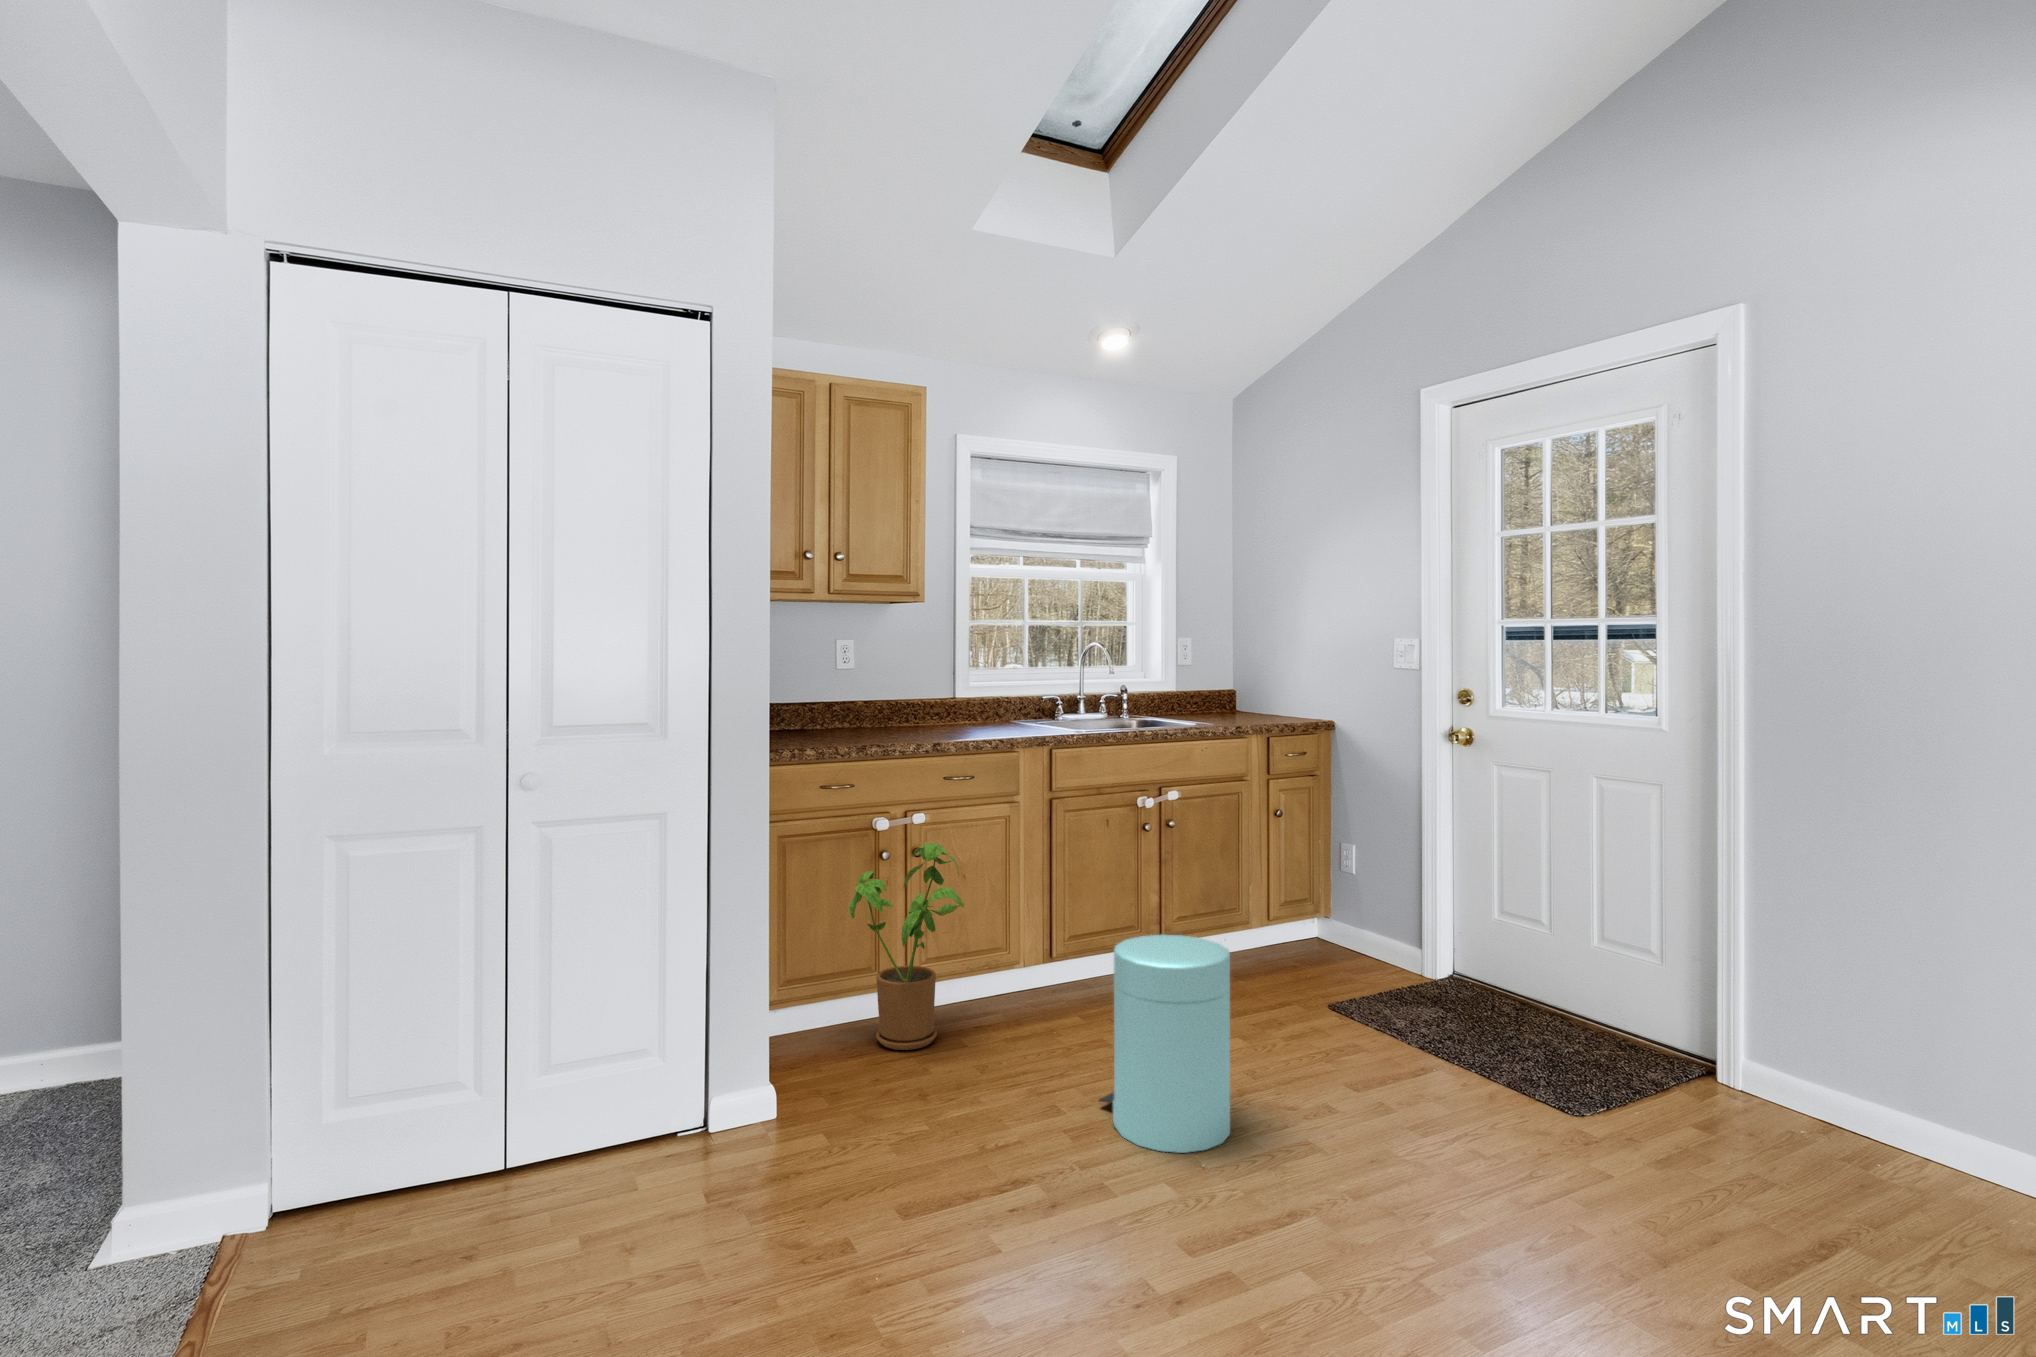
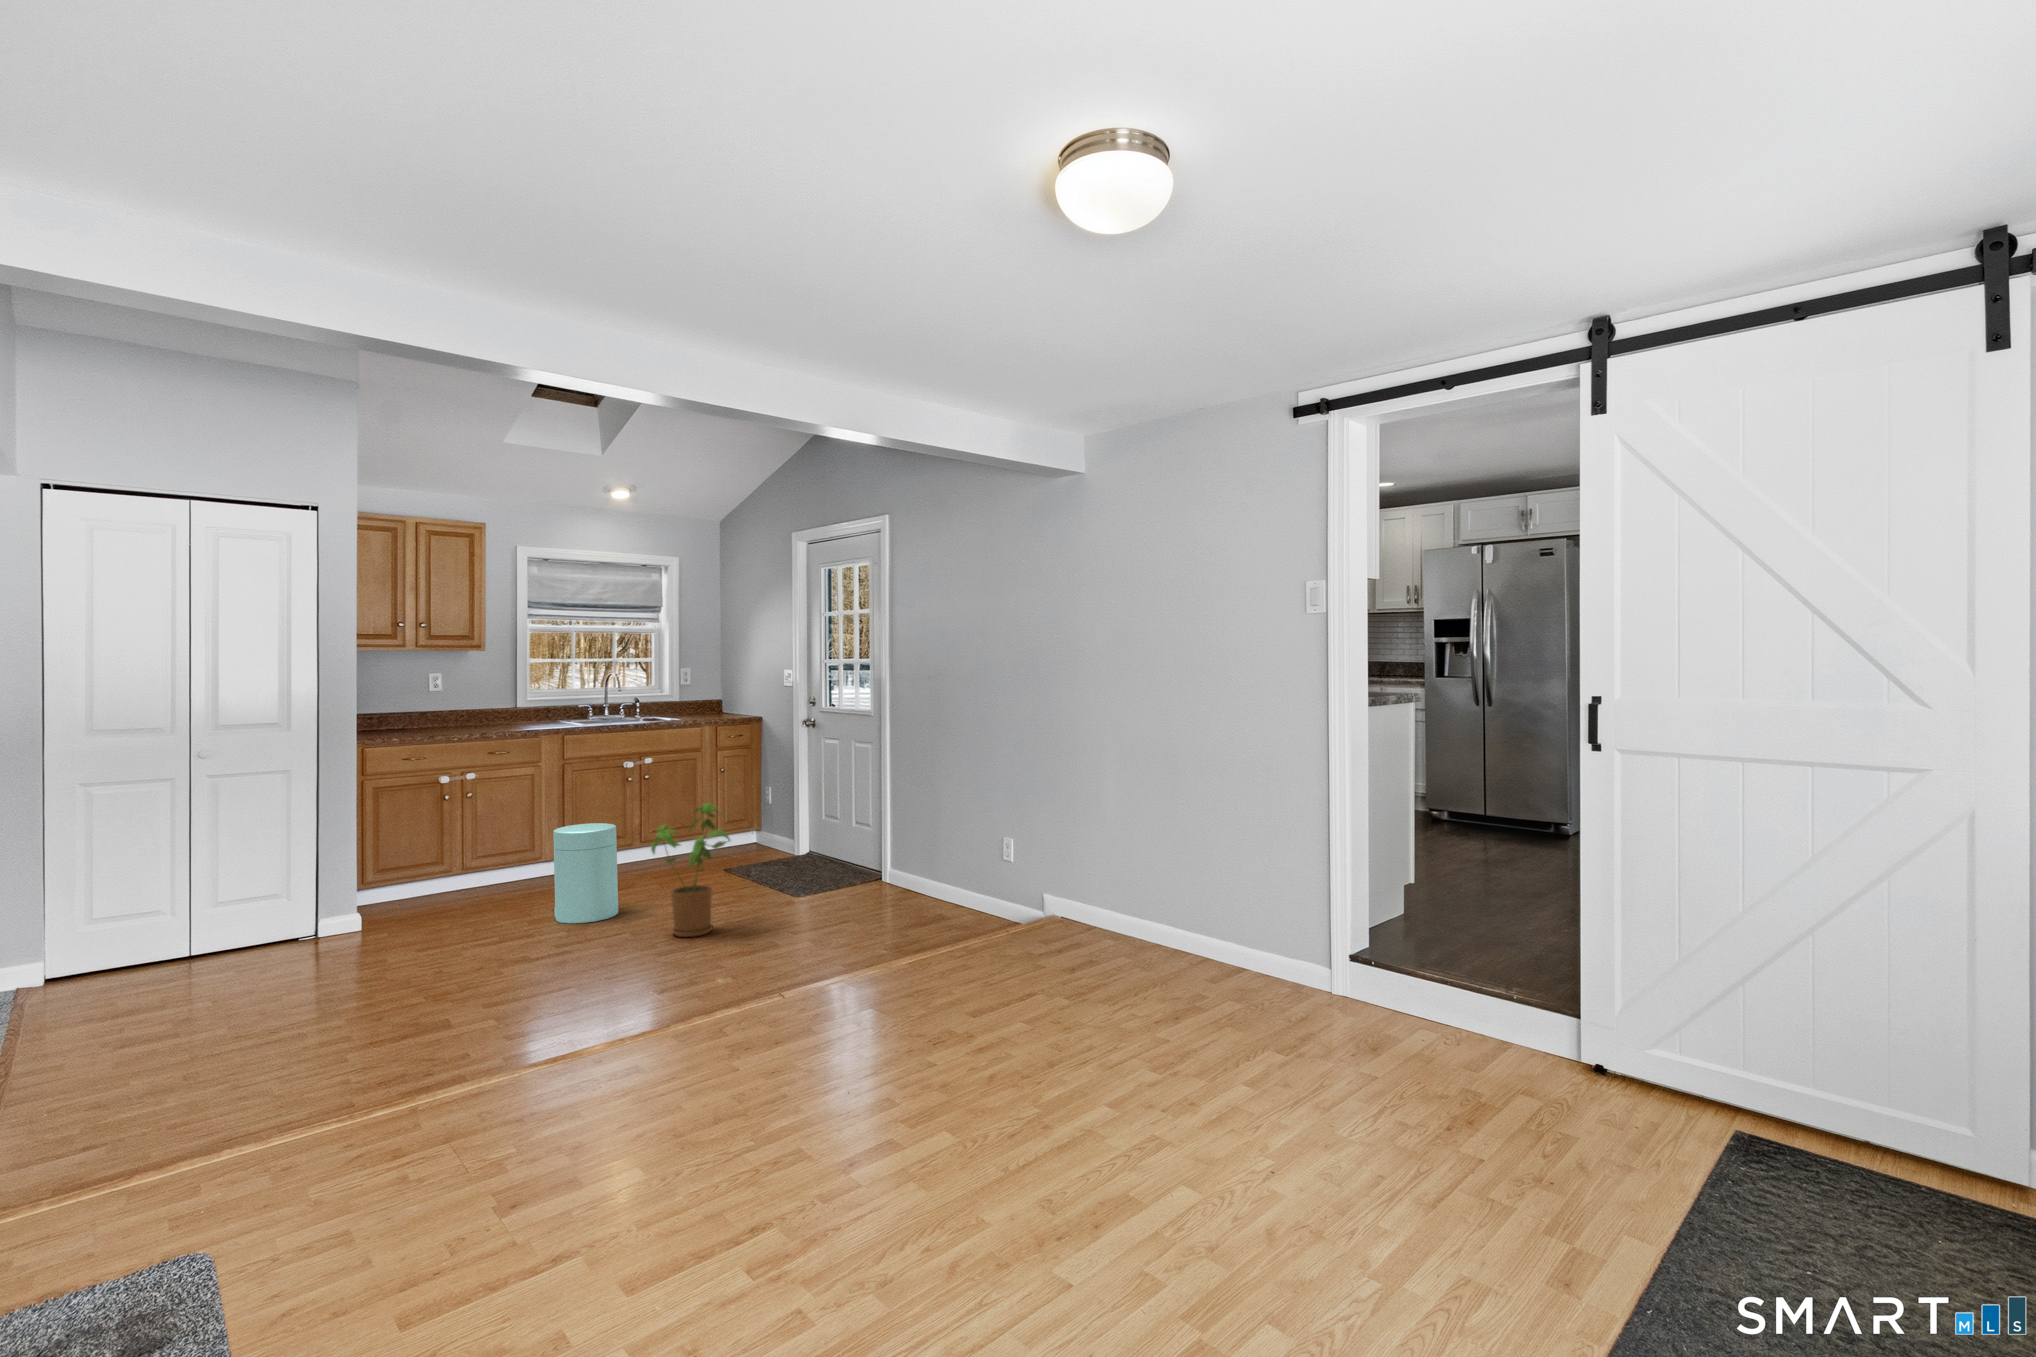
house plant: present [849,843,965,1050] -> present [651,803,730,937]

